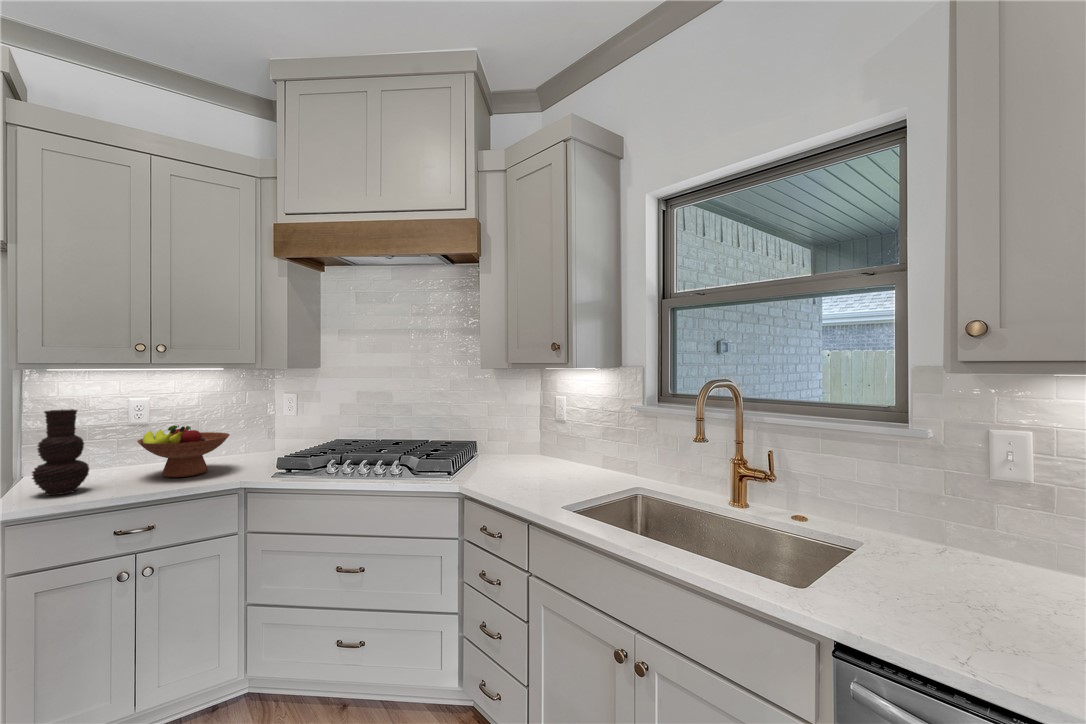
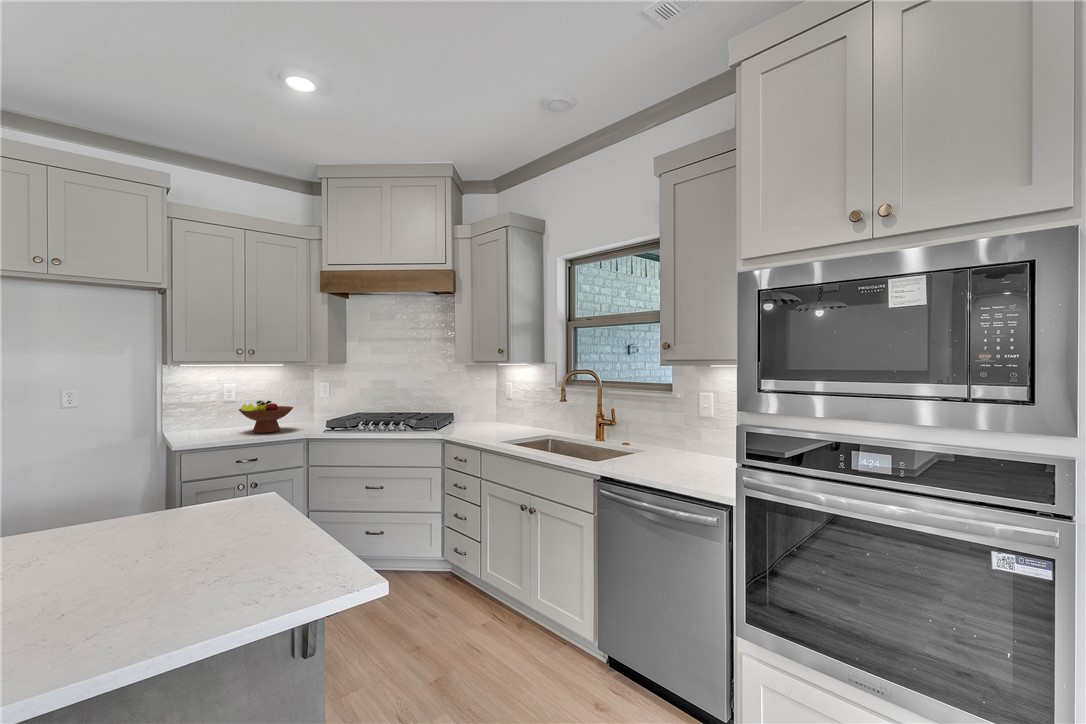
vase: present [32,409,89,495] -> none [184,389,215,440]

